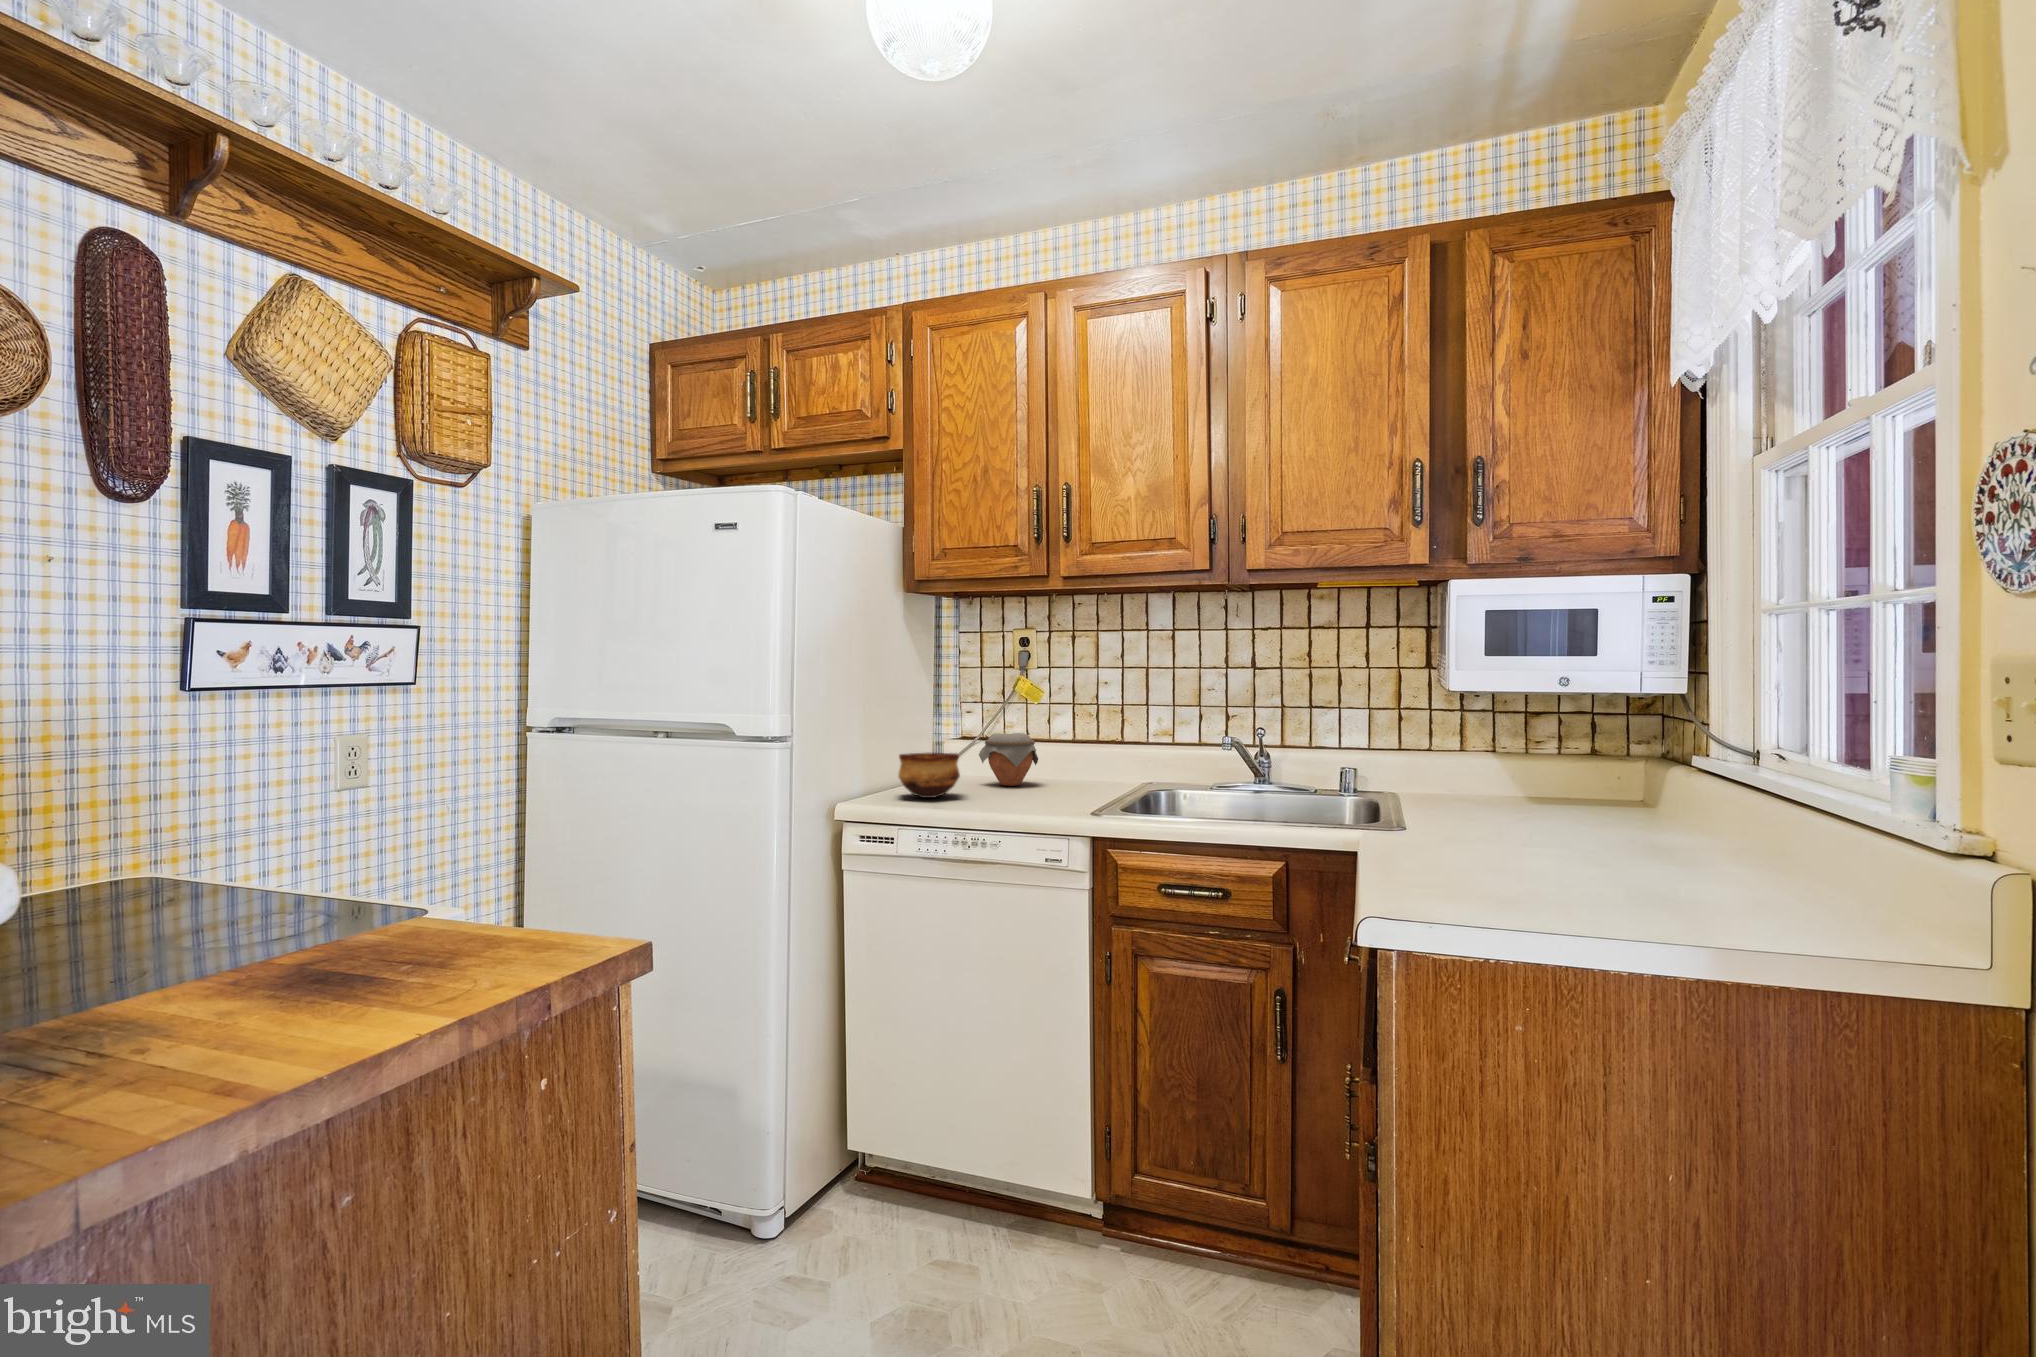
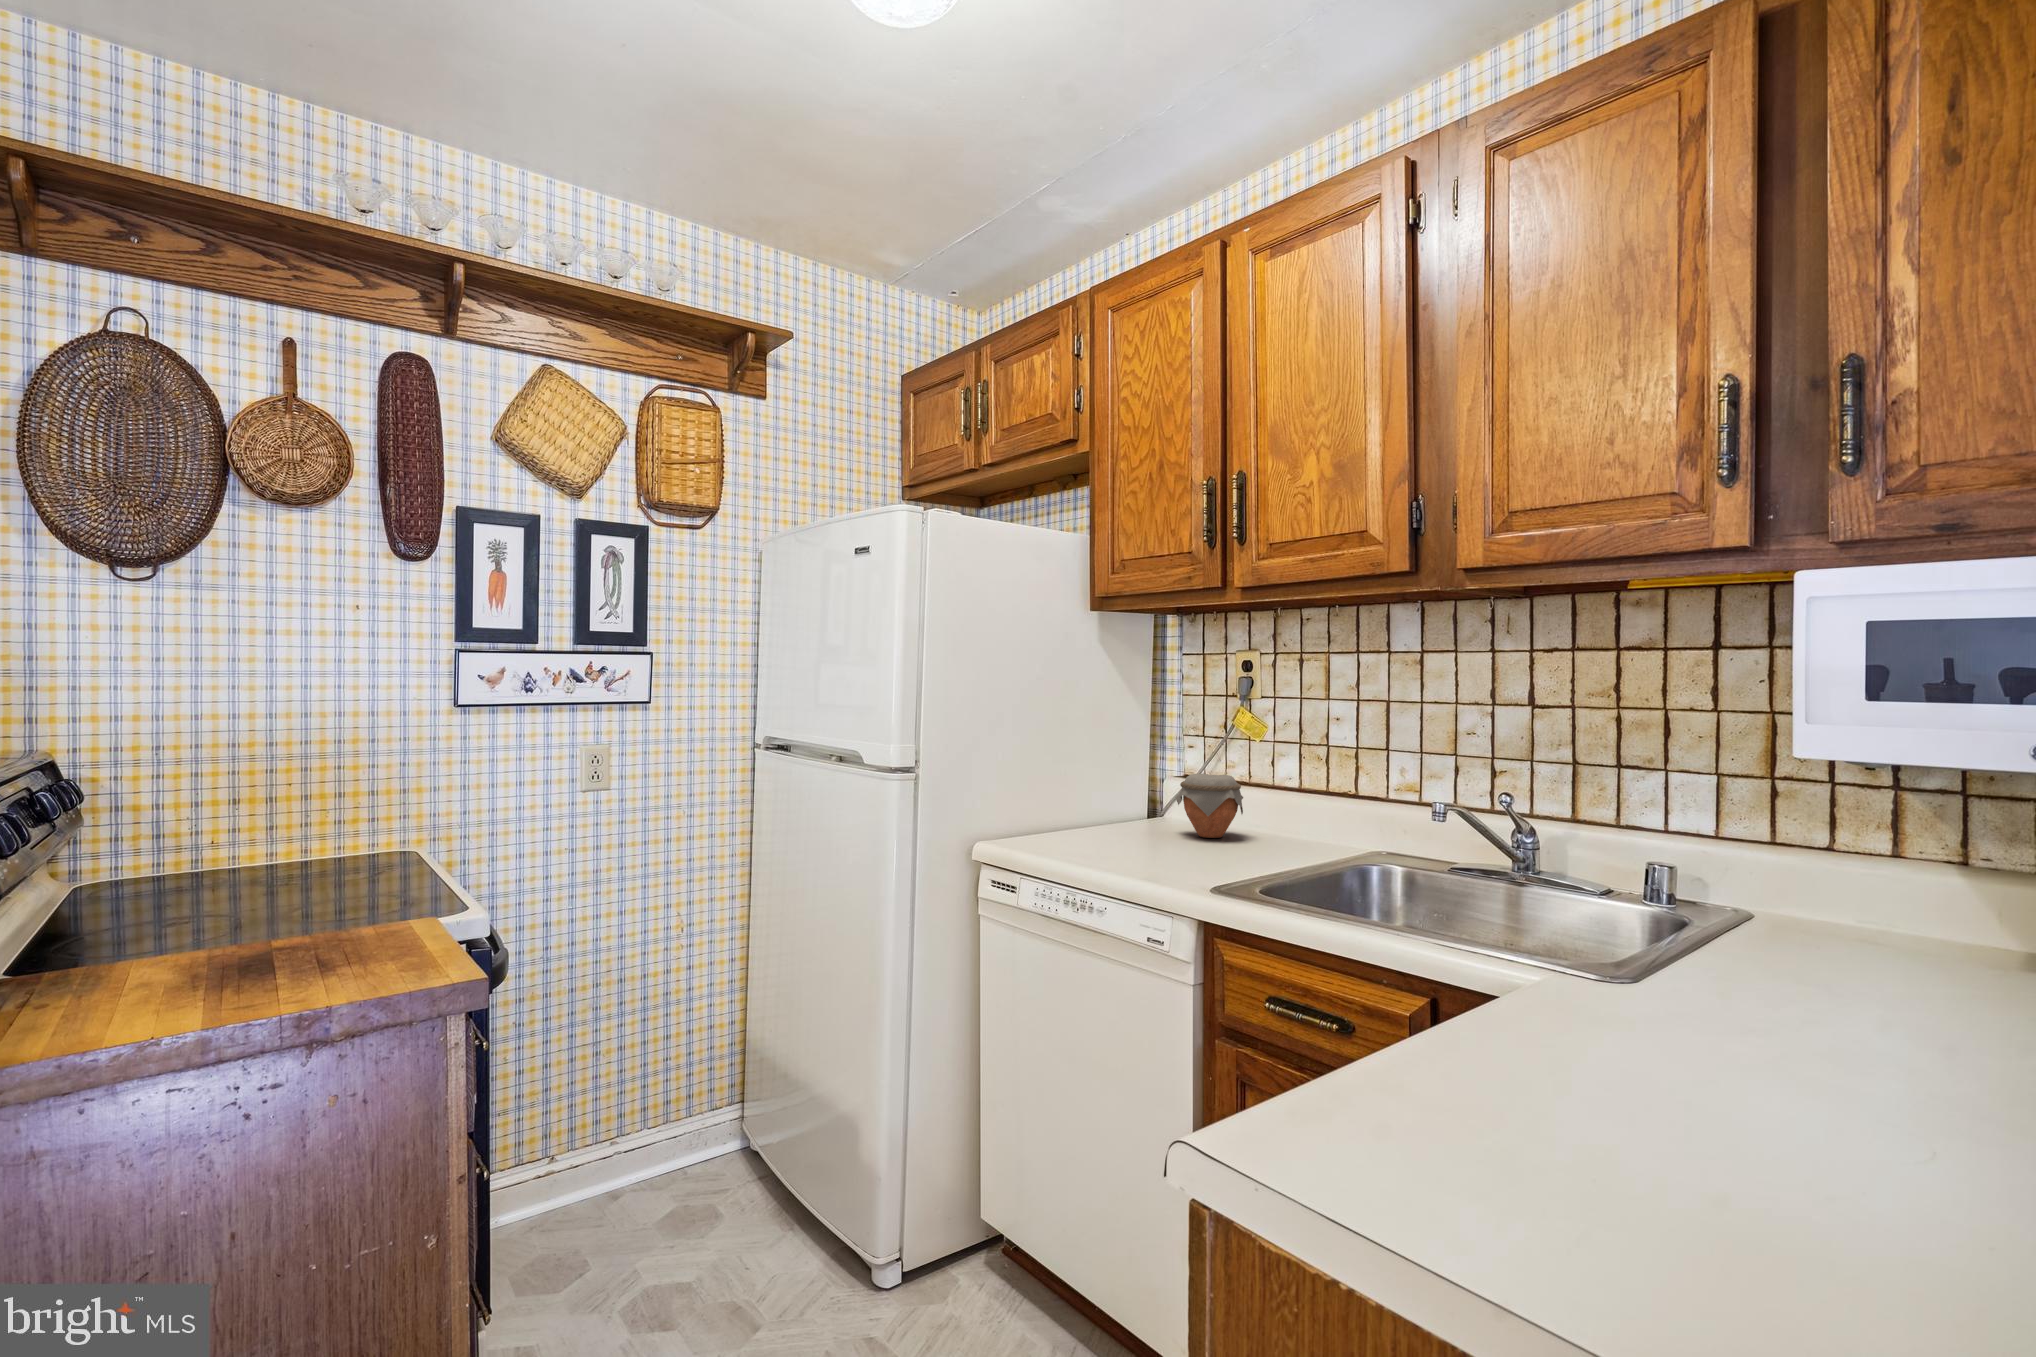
bowl: present [898,753,960,798] -> none [1045,792,1124,845]

